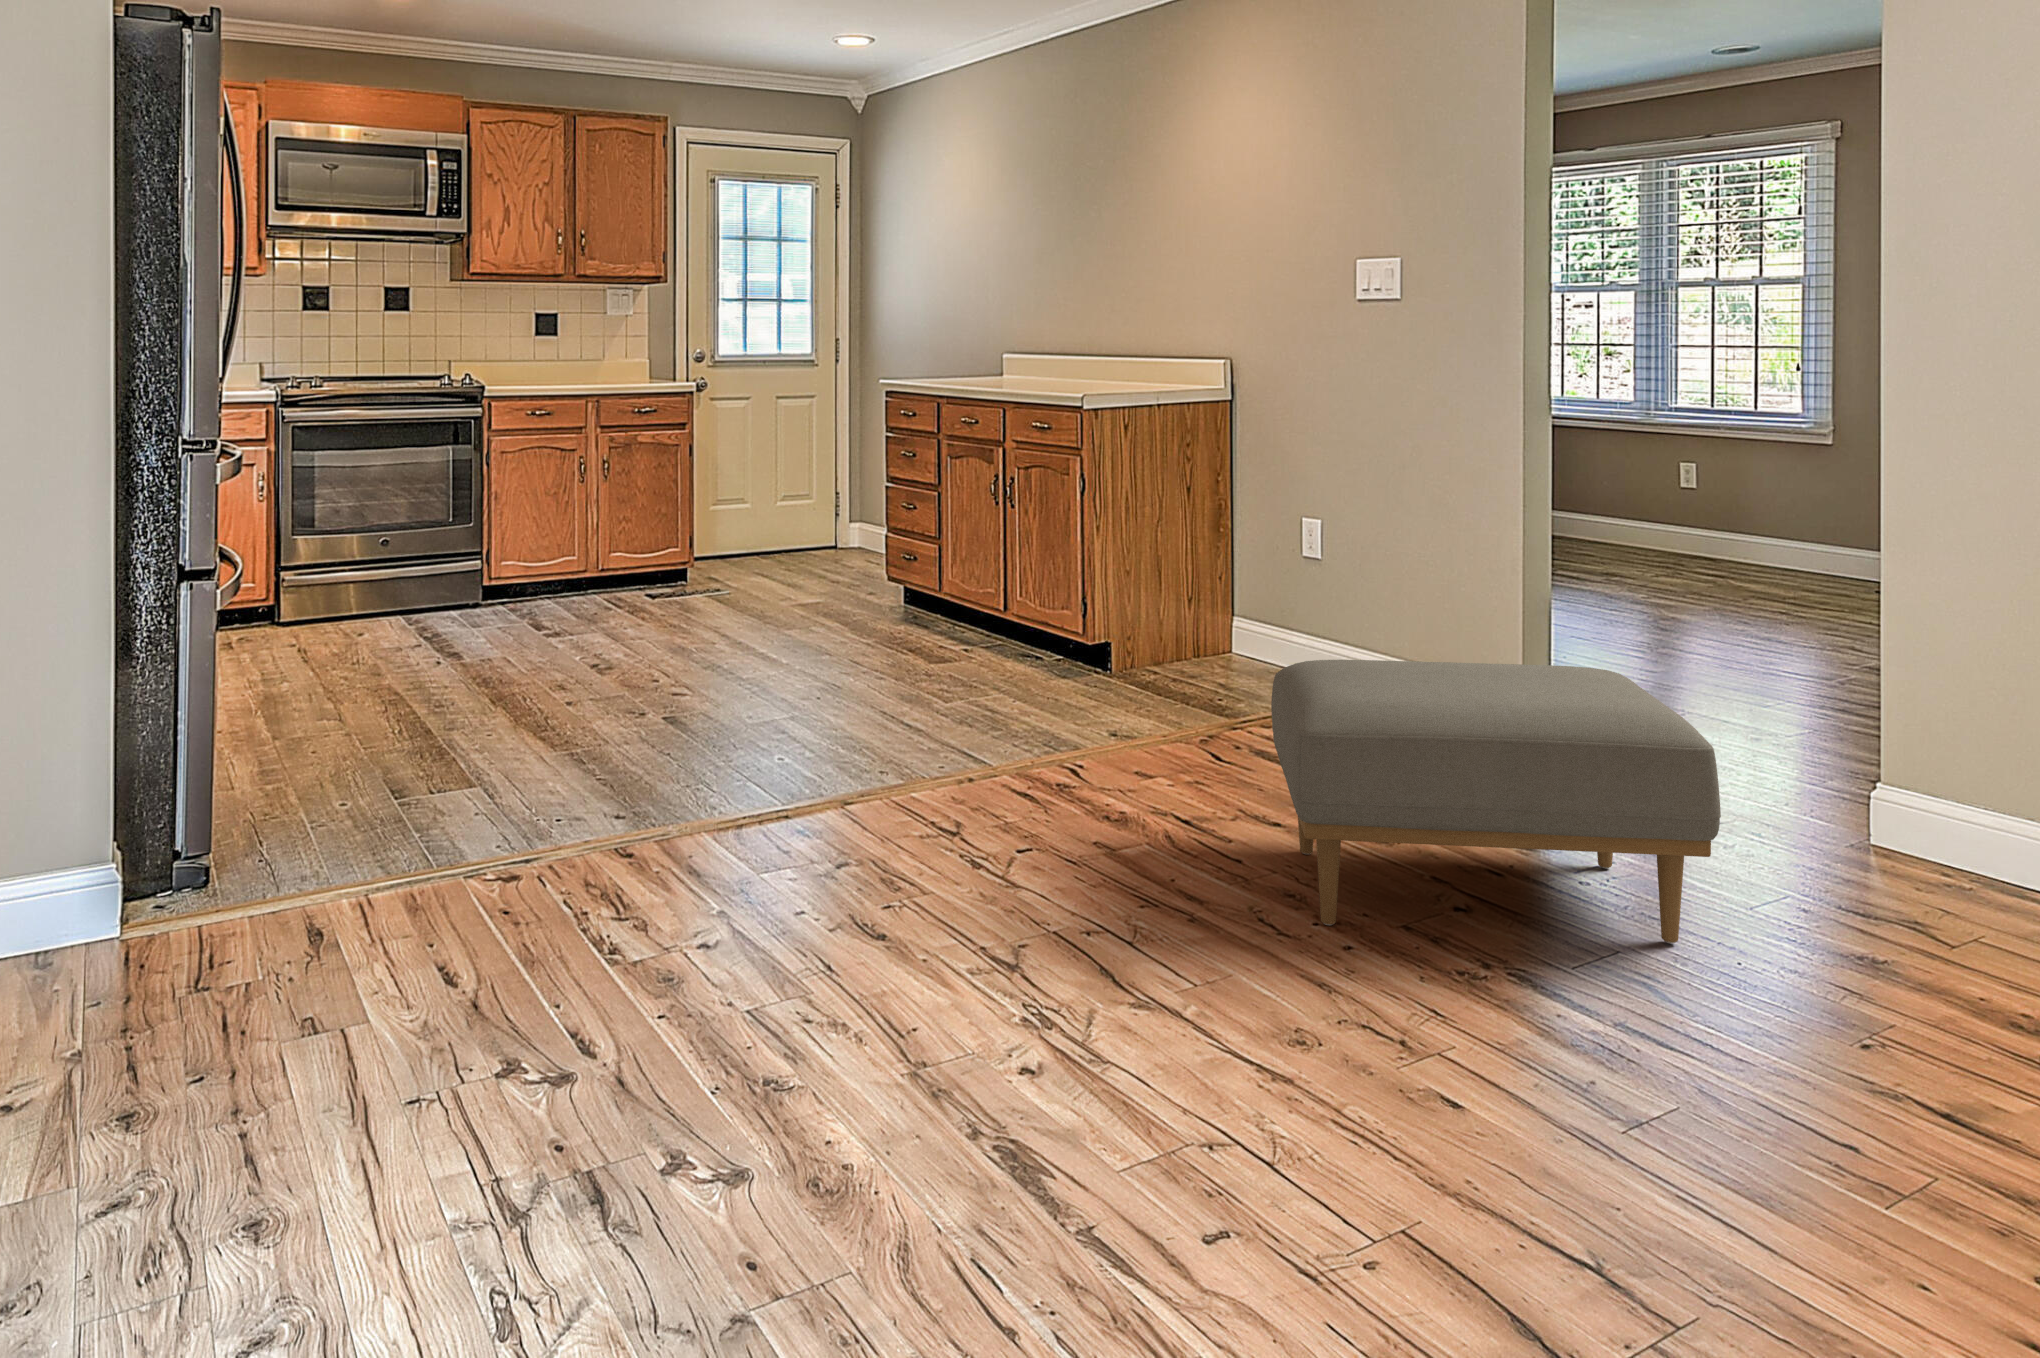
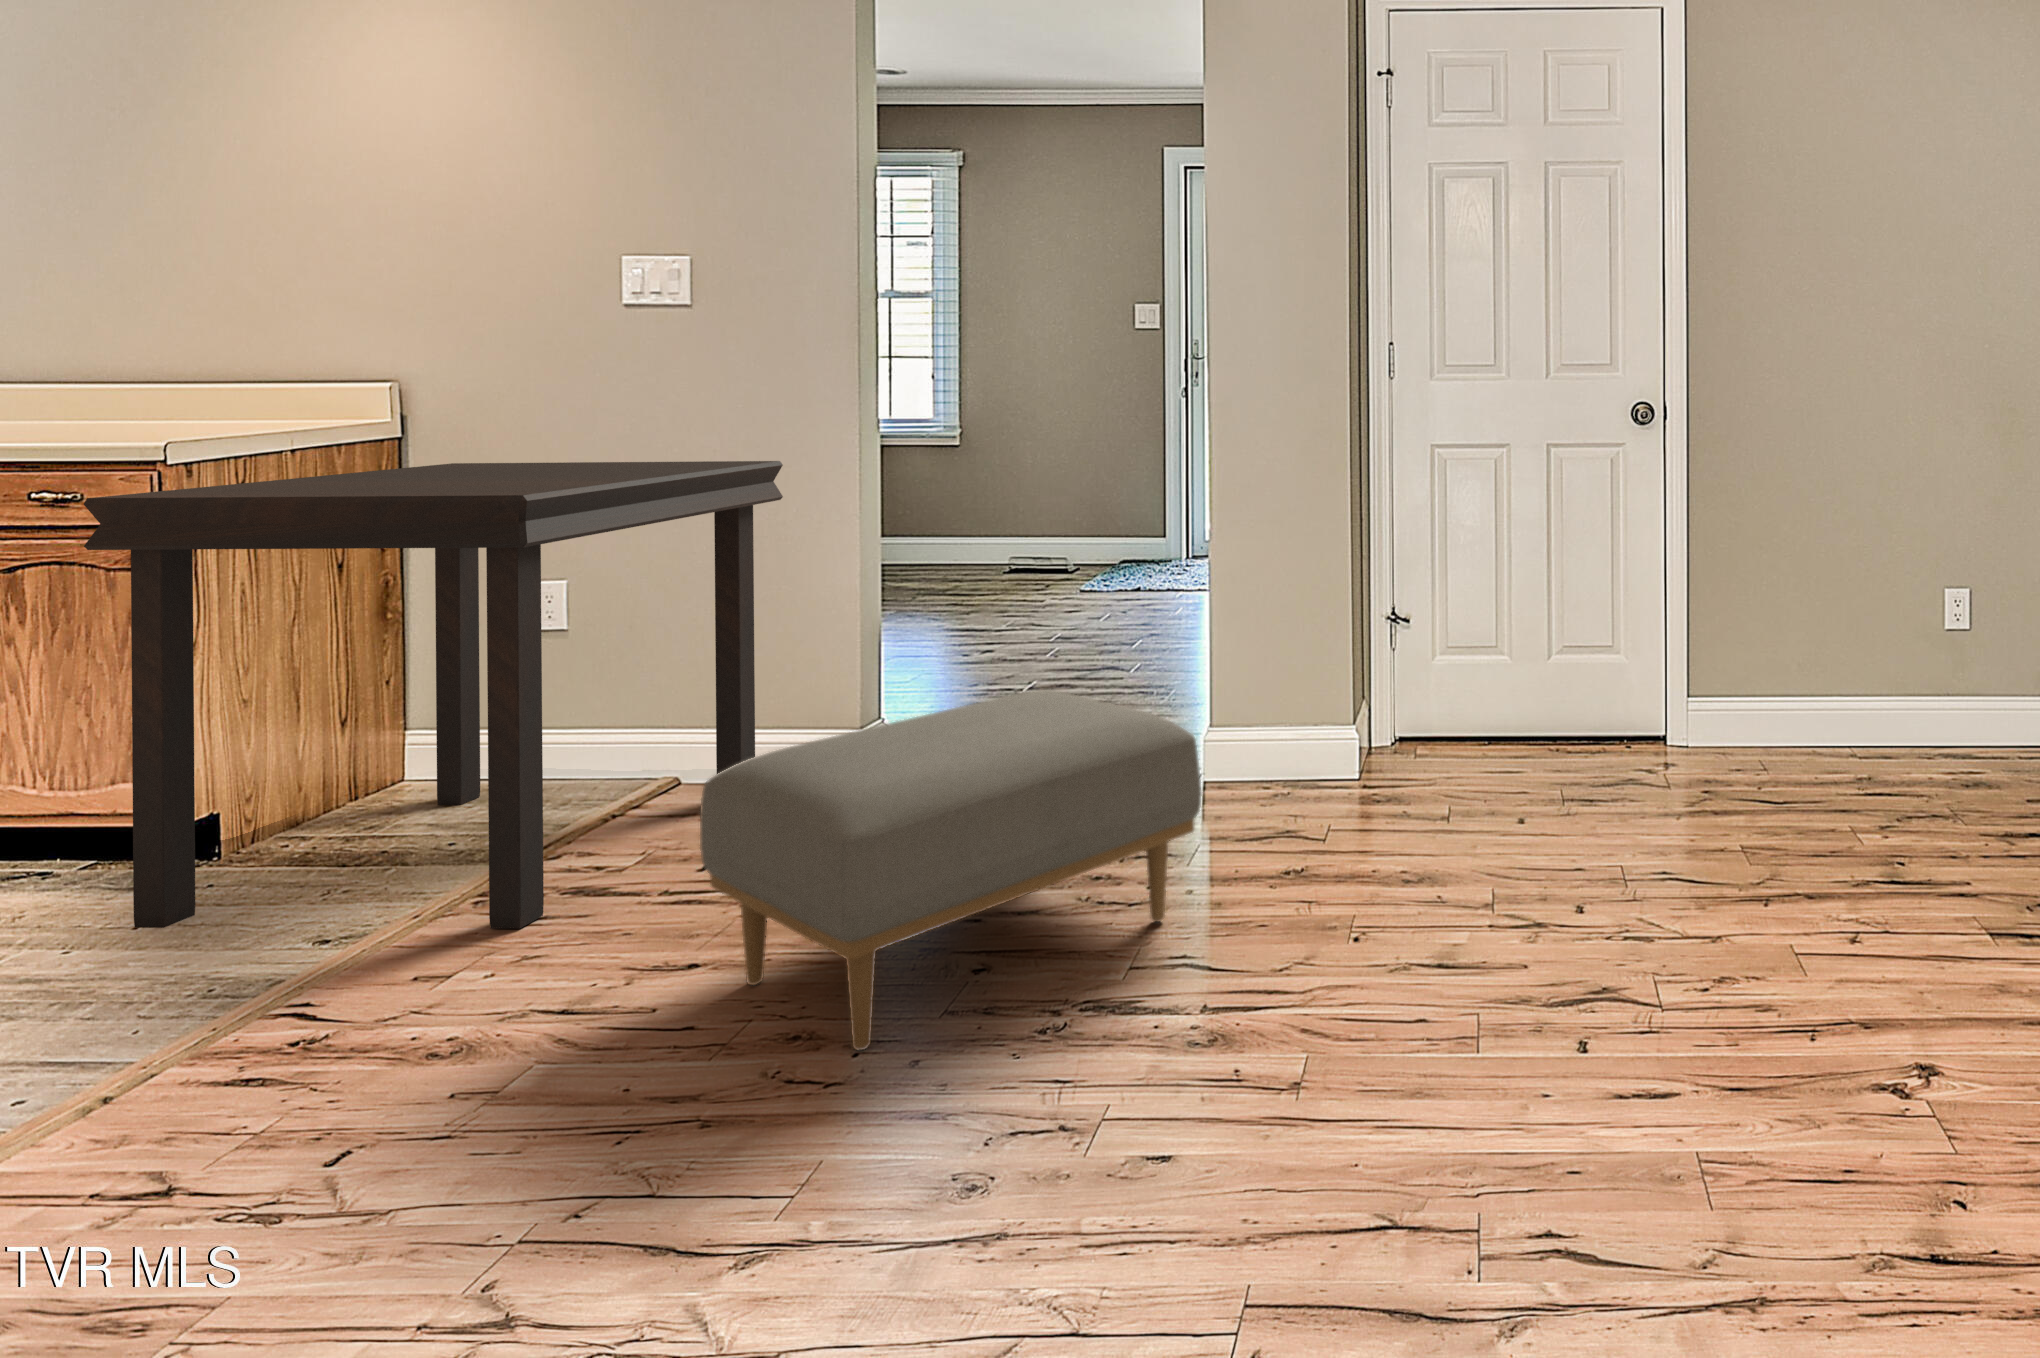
dining table: none [1027,406,1465,764] -> present [84,461,783,928]

